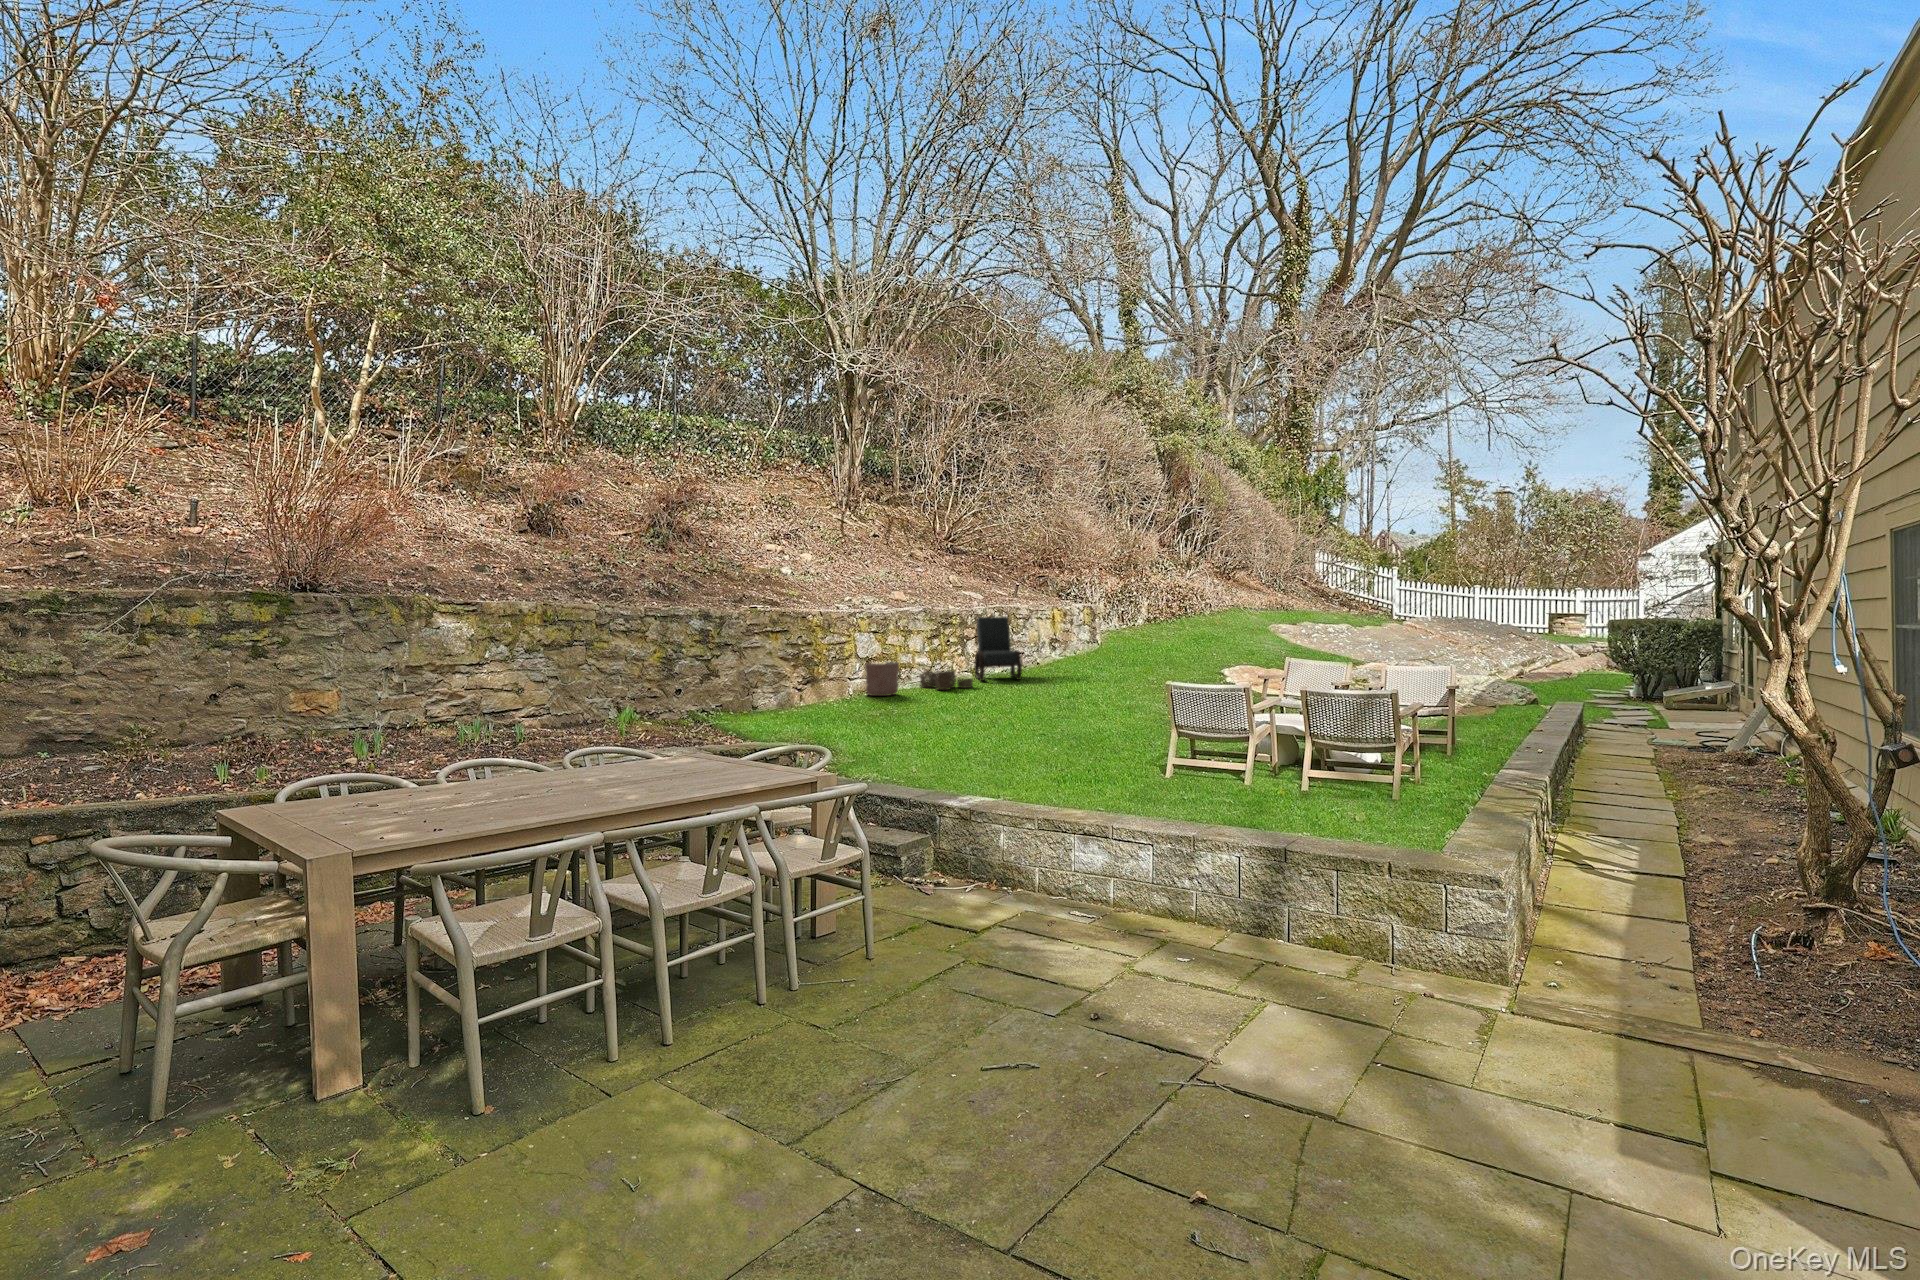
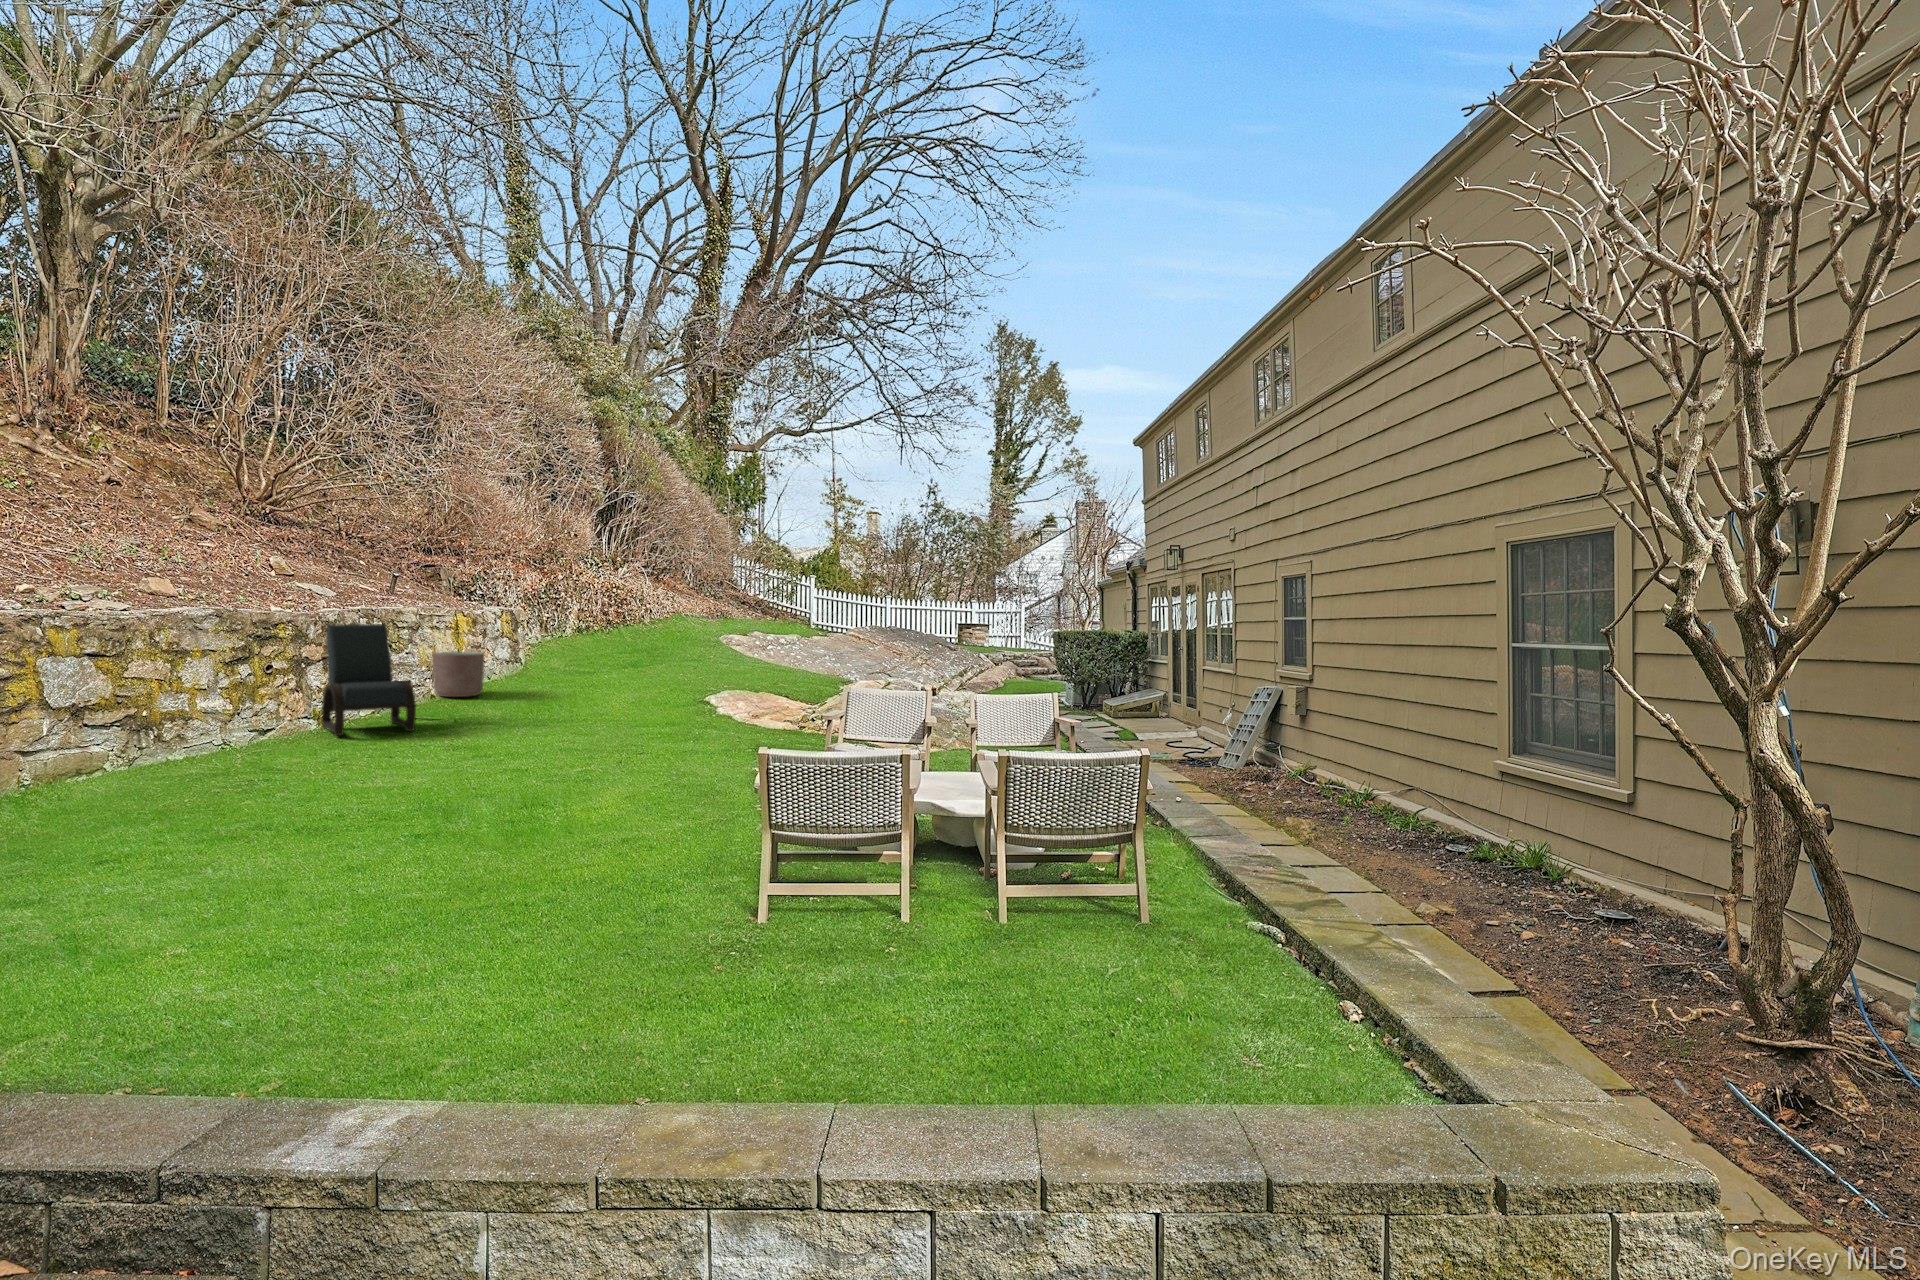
planter: present [865,661,899,696] -> present [432,652,484,697]
woven basket: present [920,669,973,690] -> none [205,718,323,760]

